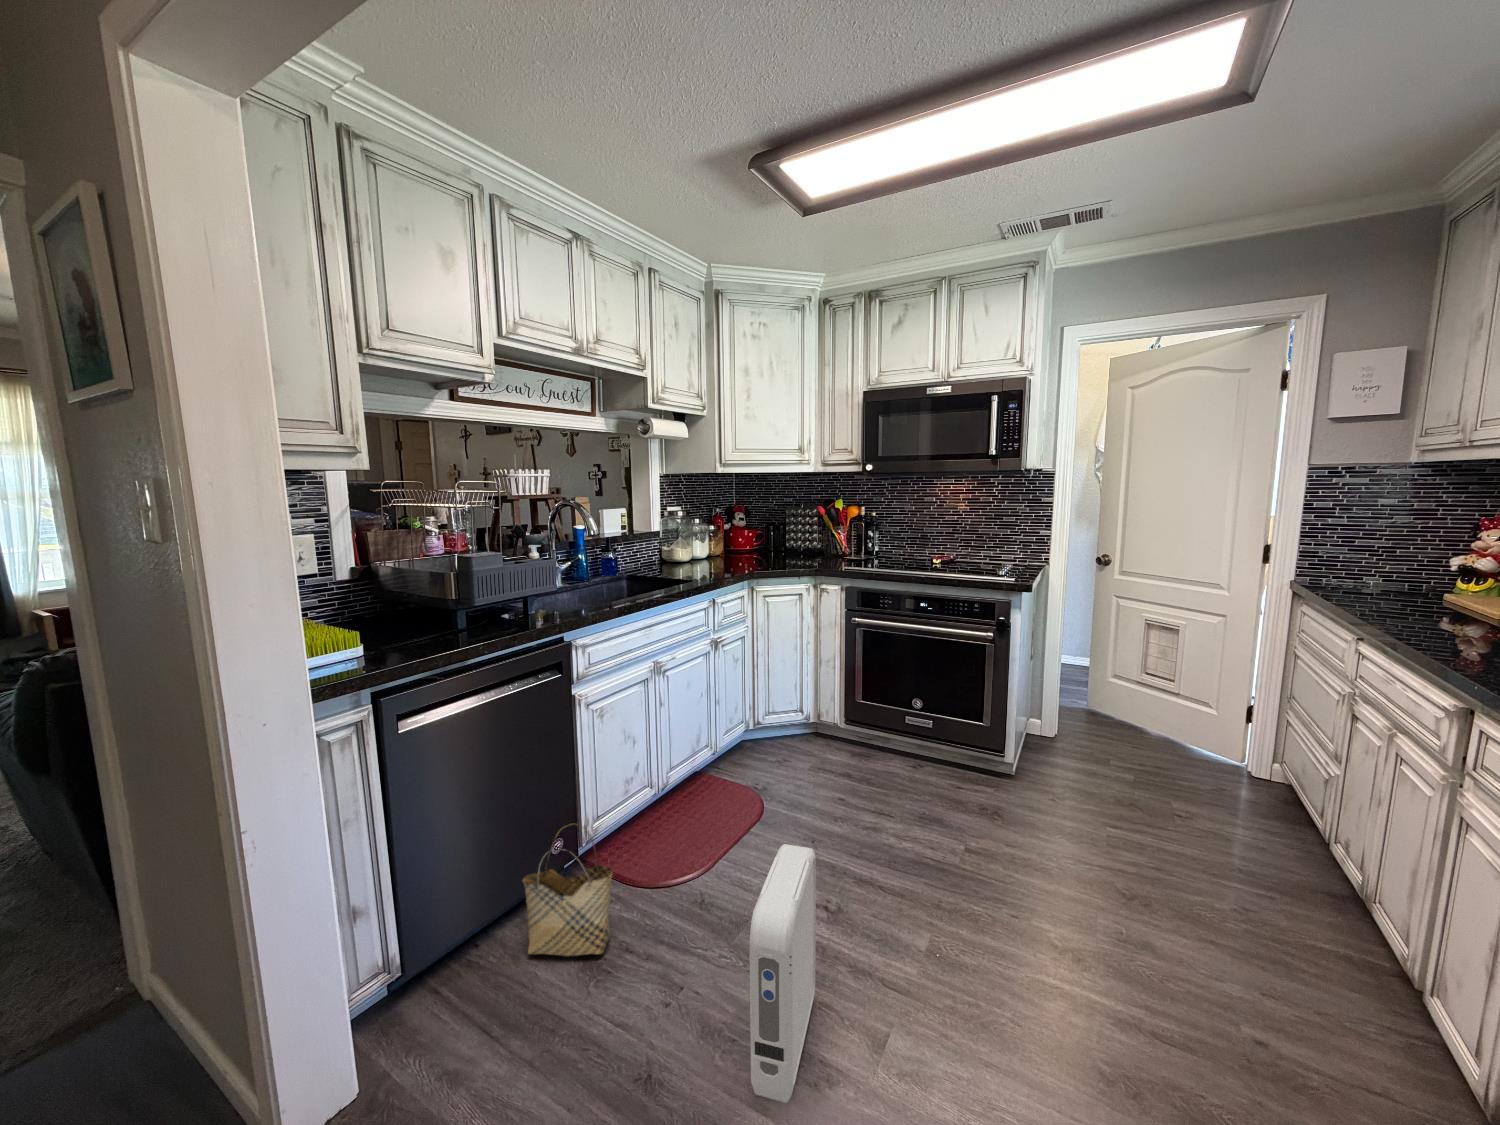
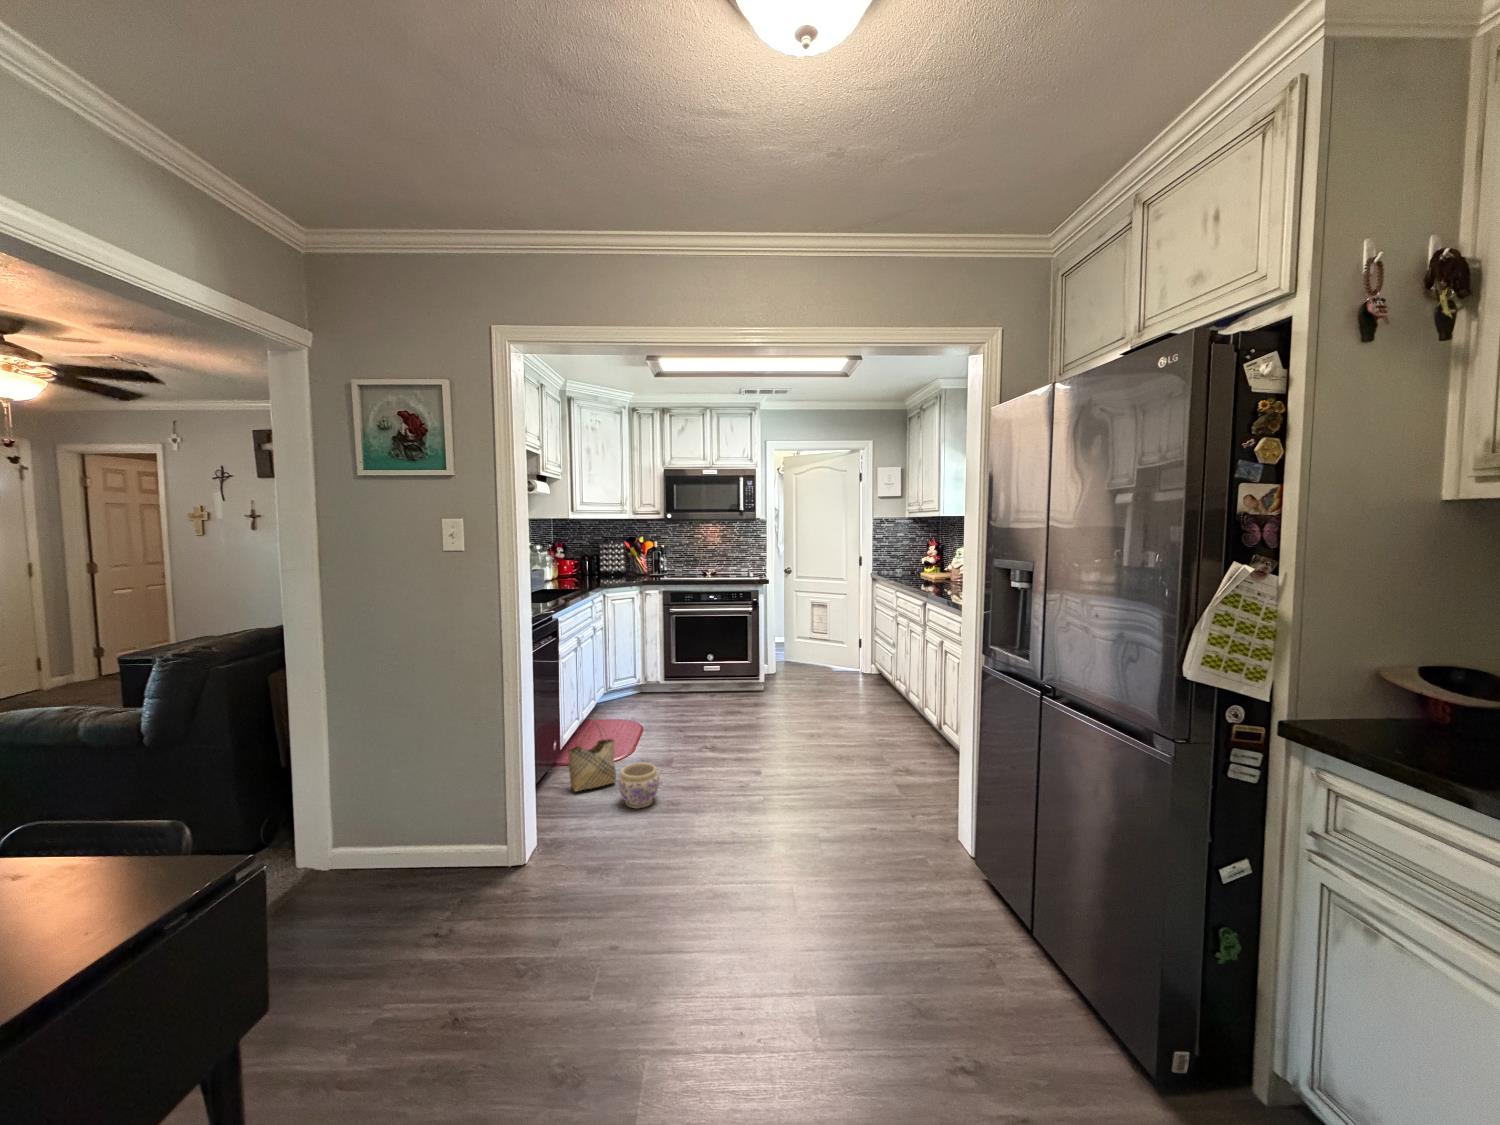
air purifier: present [749,844,816,1103] -> none [711,694,741,791]
planter: none [545,951,630,1064] -> present [618,763,659,809]

